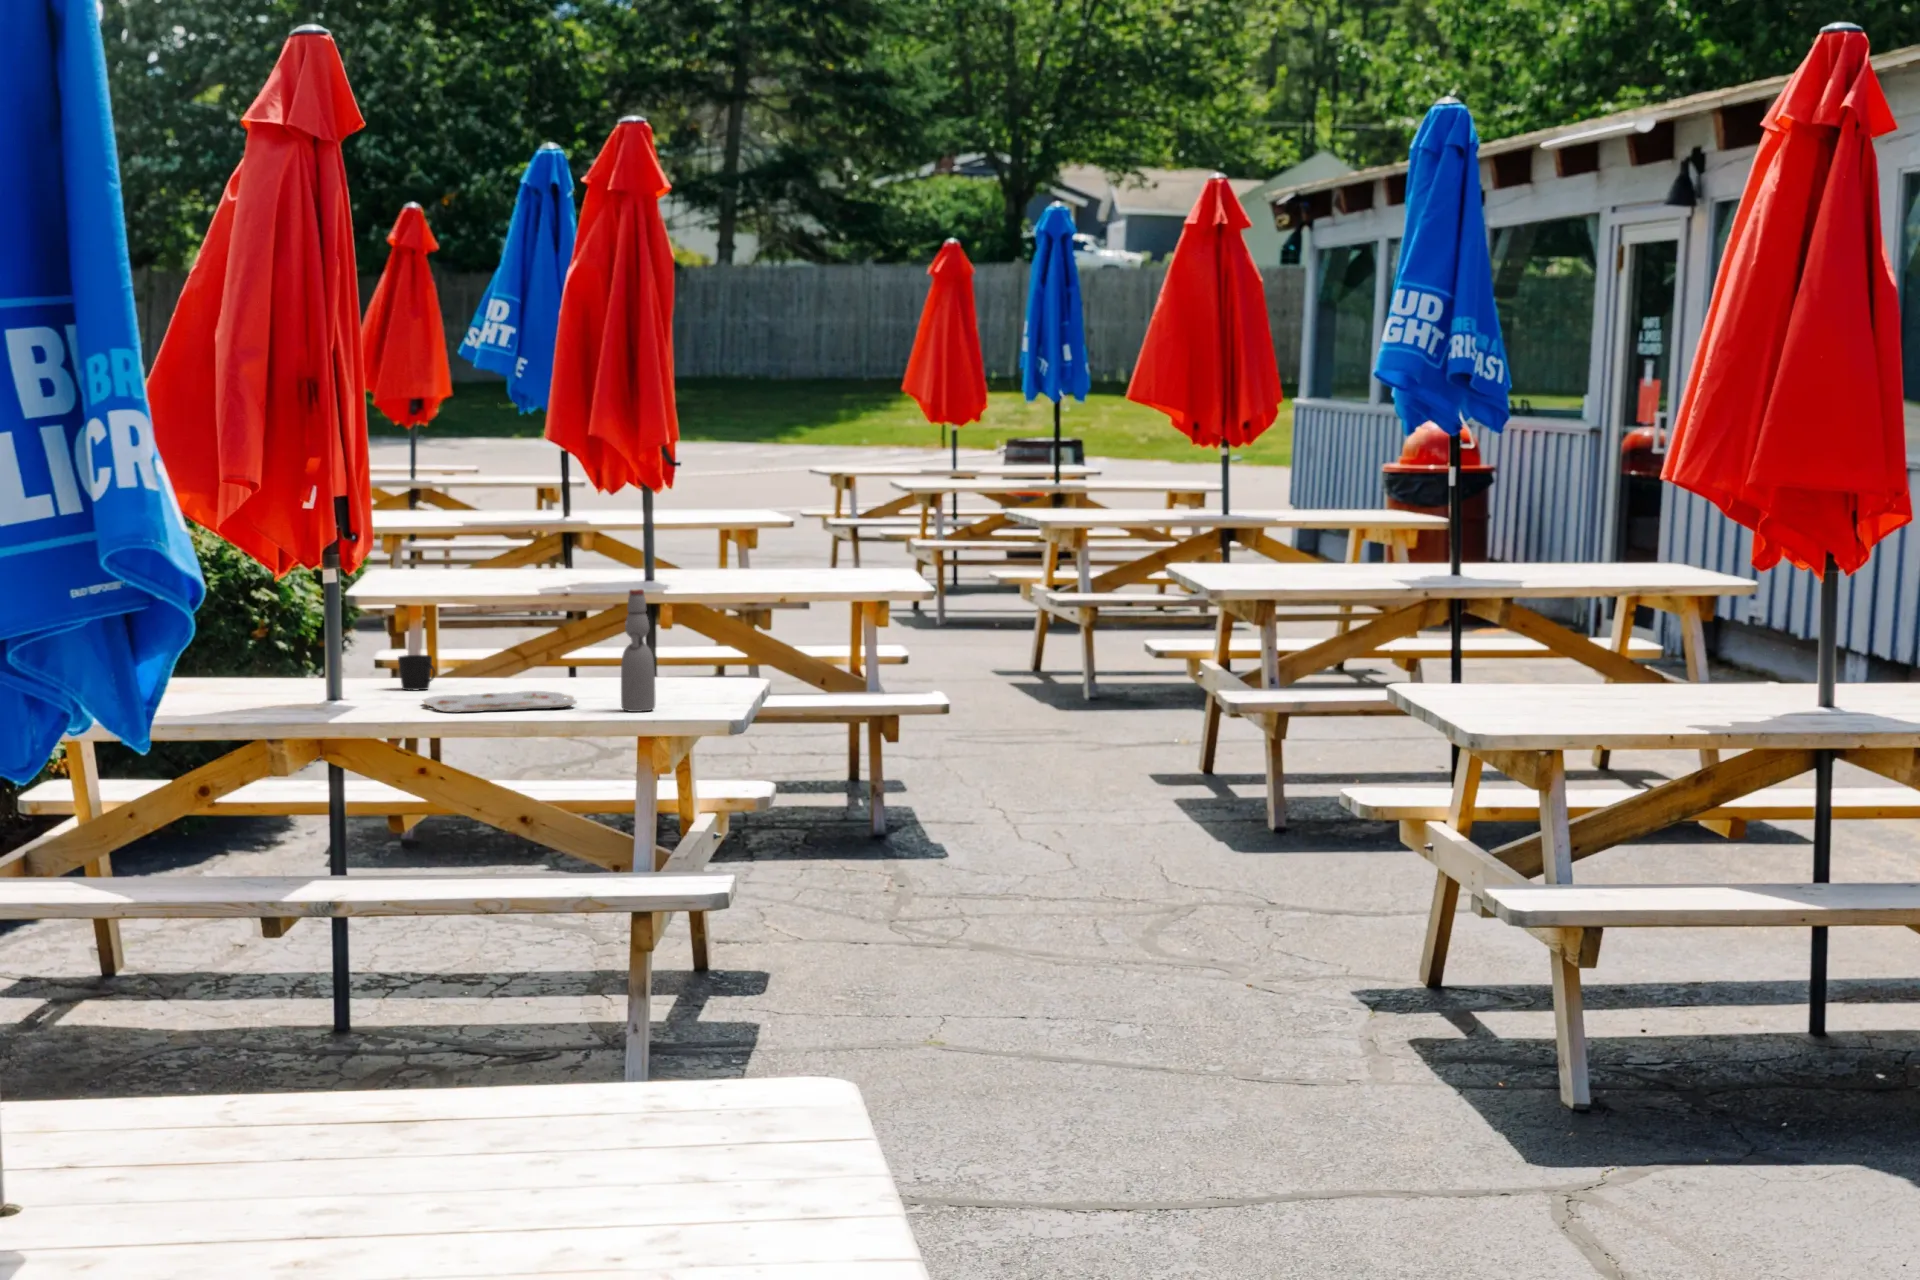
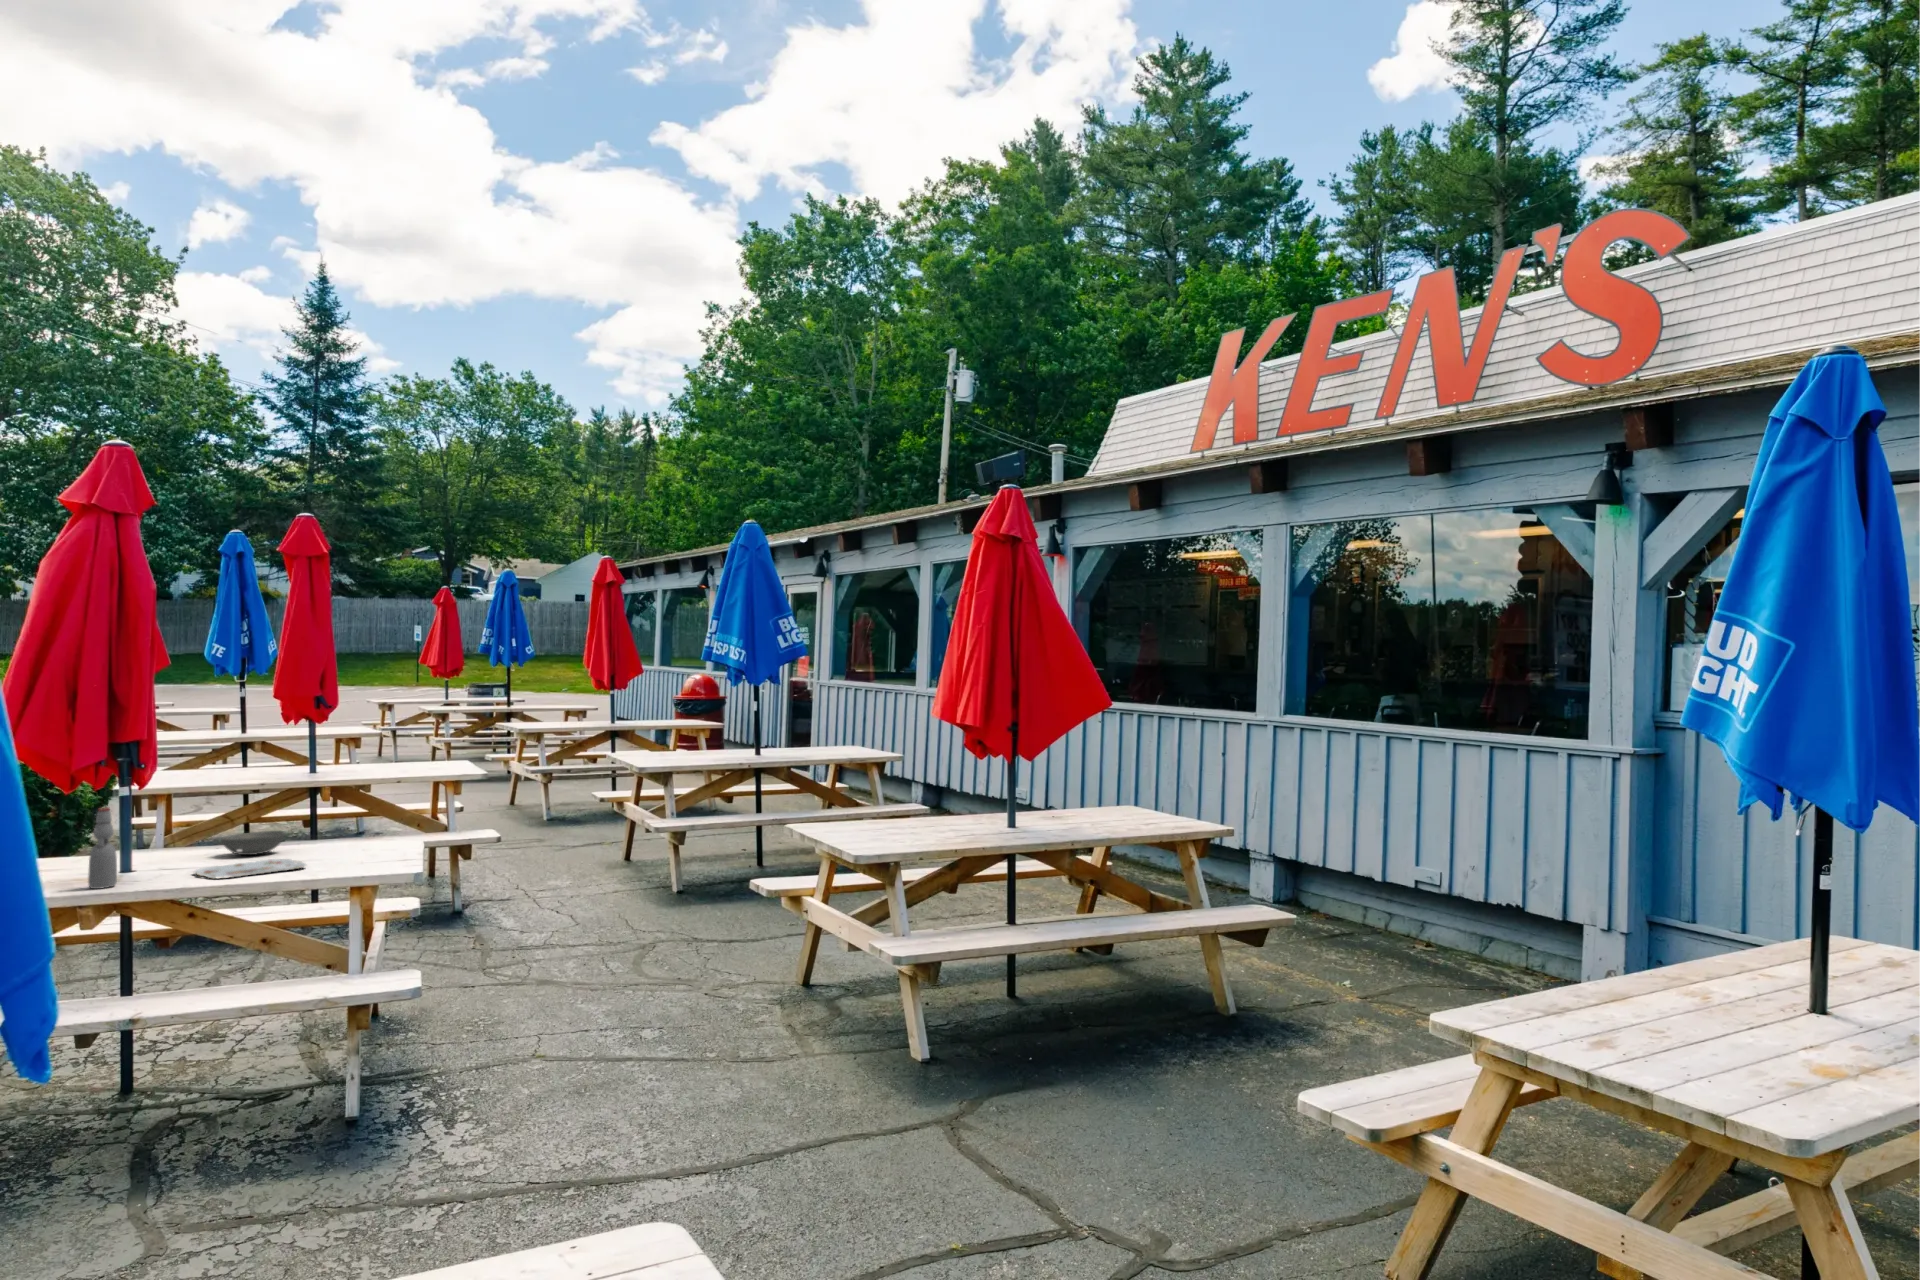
bottle: present [621,589,655,712] -> present [88,807,117,889]
bowl: none [482,650,572,686] -> present [221,831,285,855]
cup: present [398,655,435,691] -> none [162,841,190,865]

